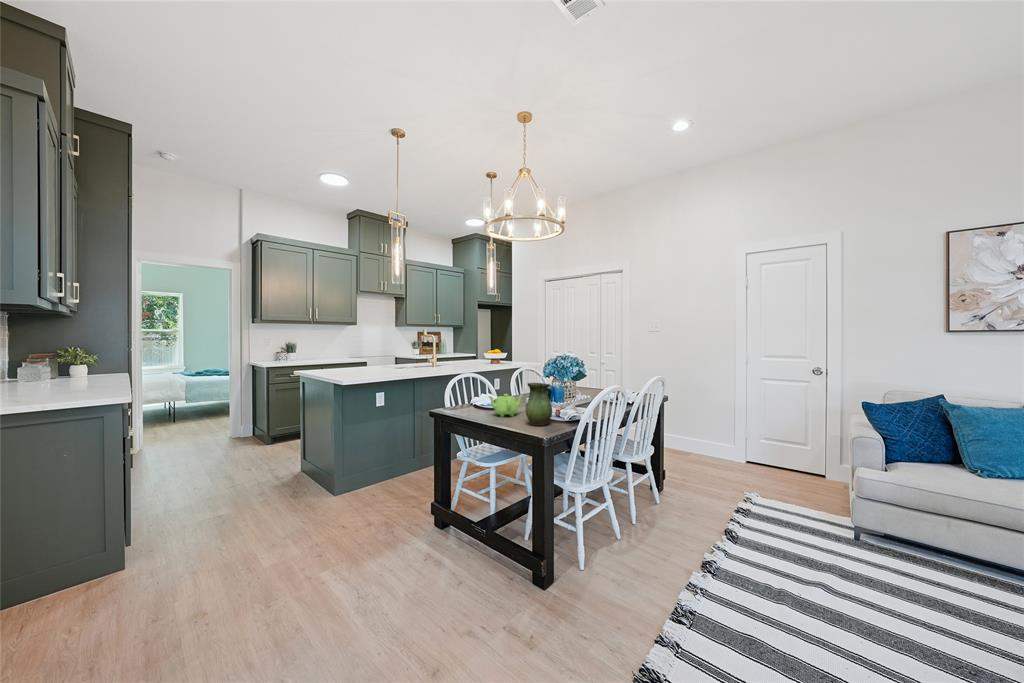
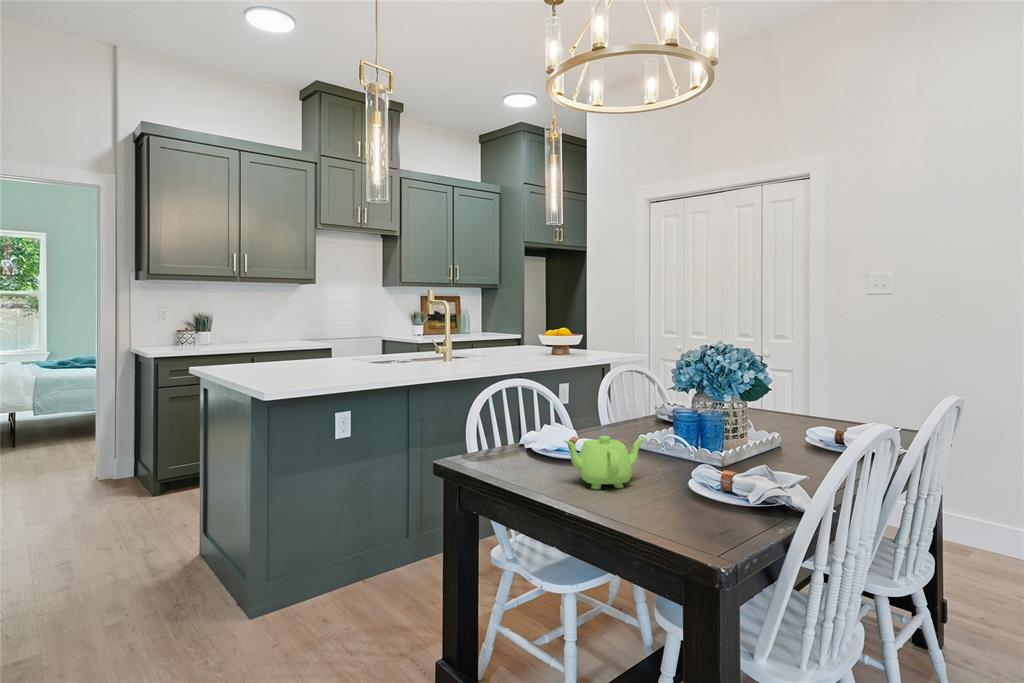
pitcher: present [526,383,552,425] -> none [661,416,728,525]

